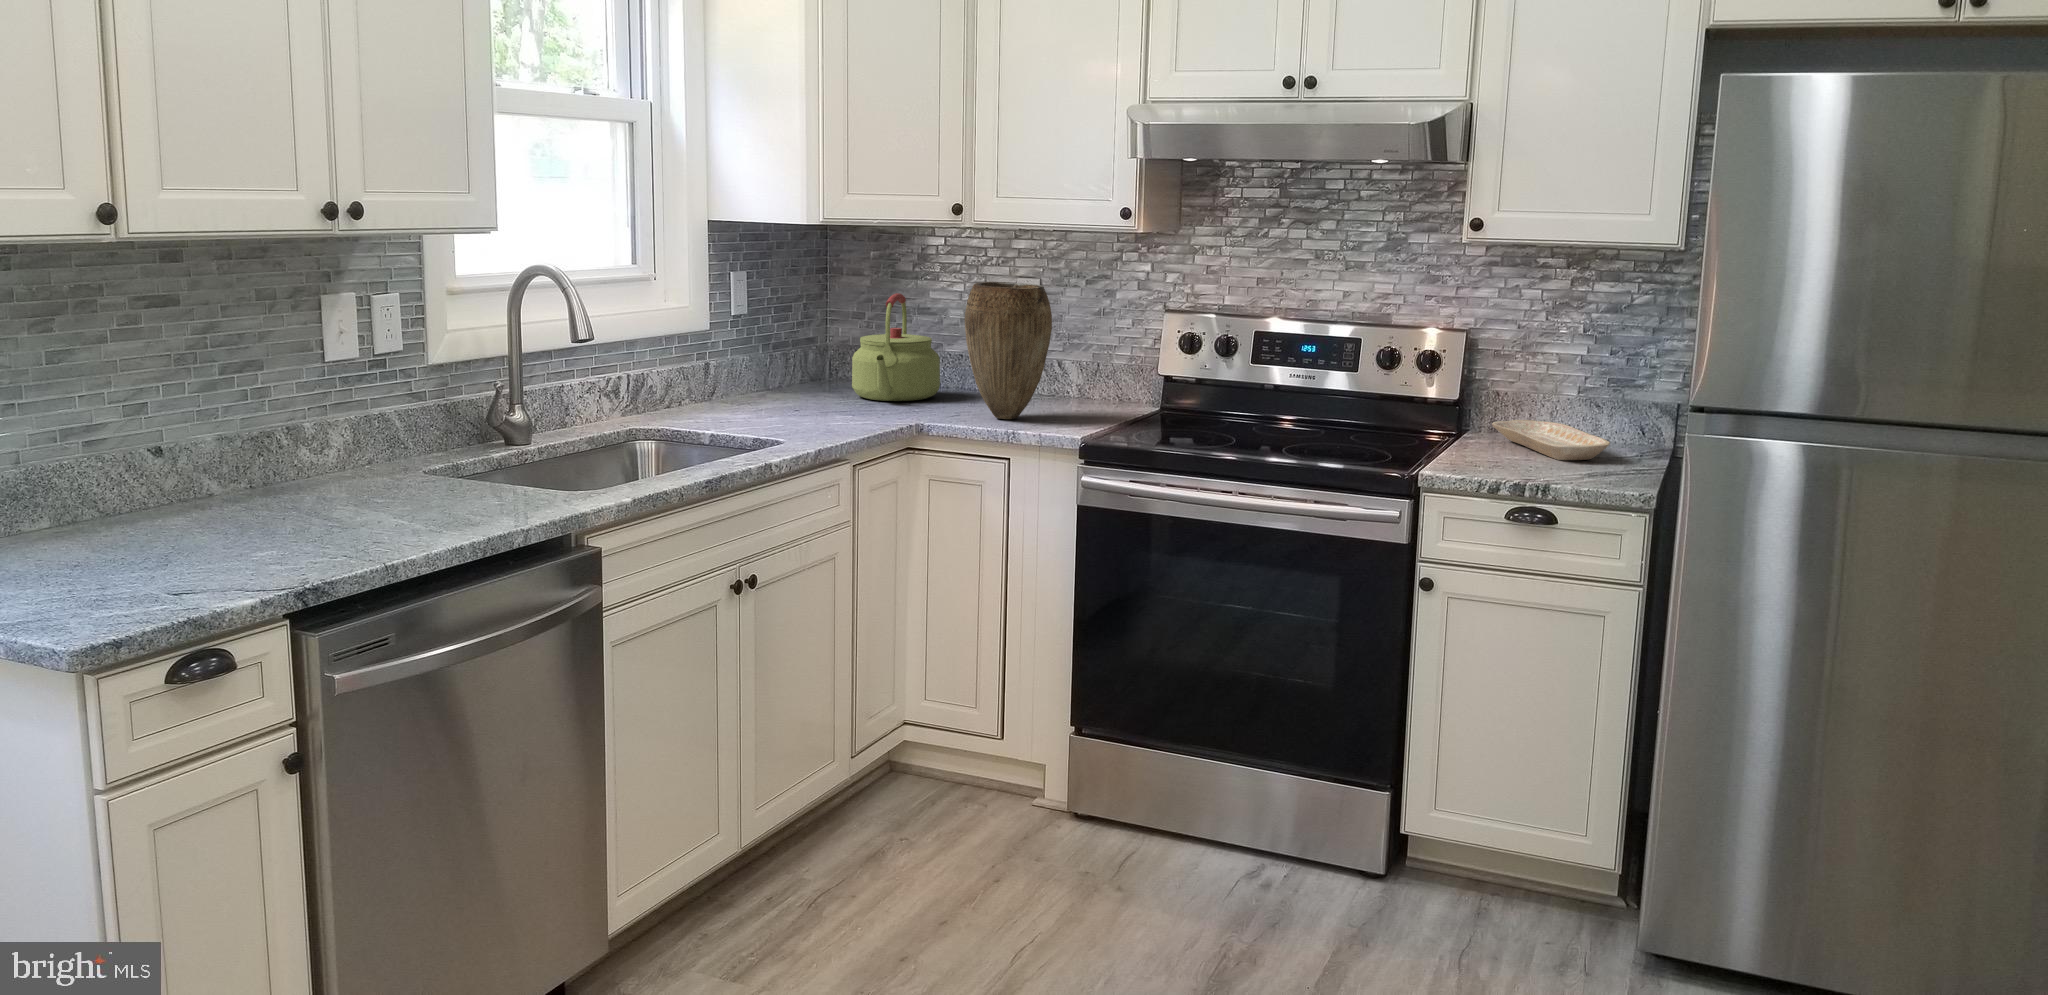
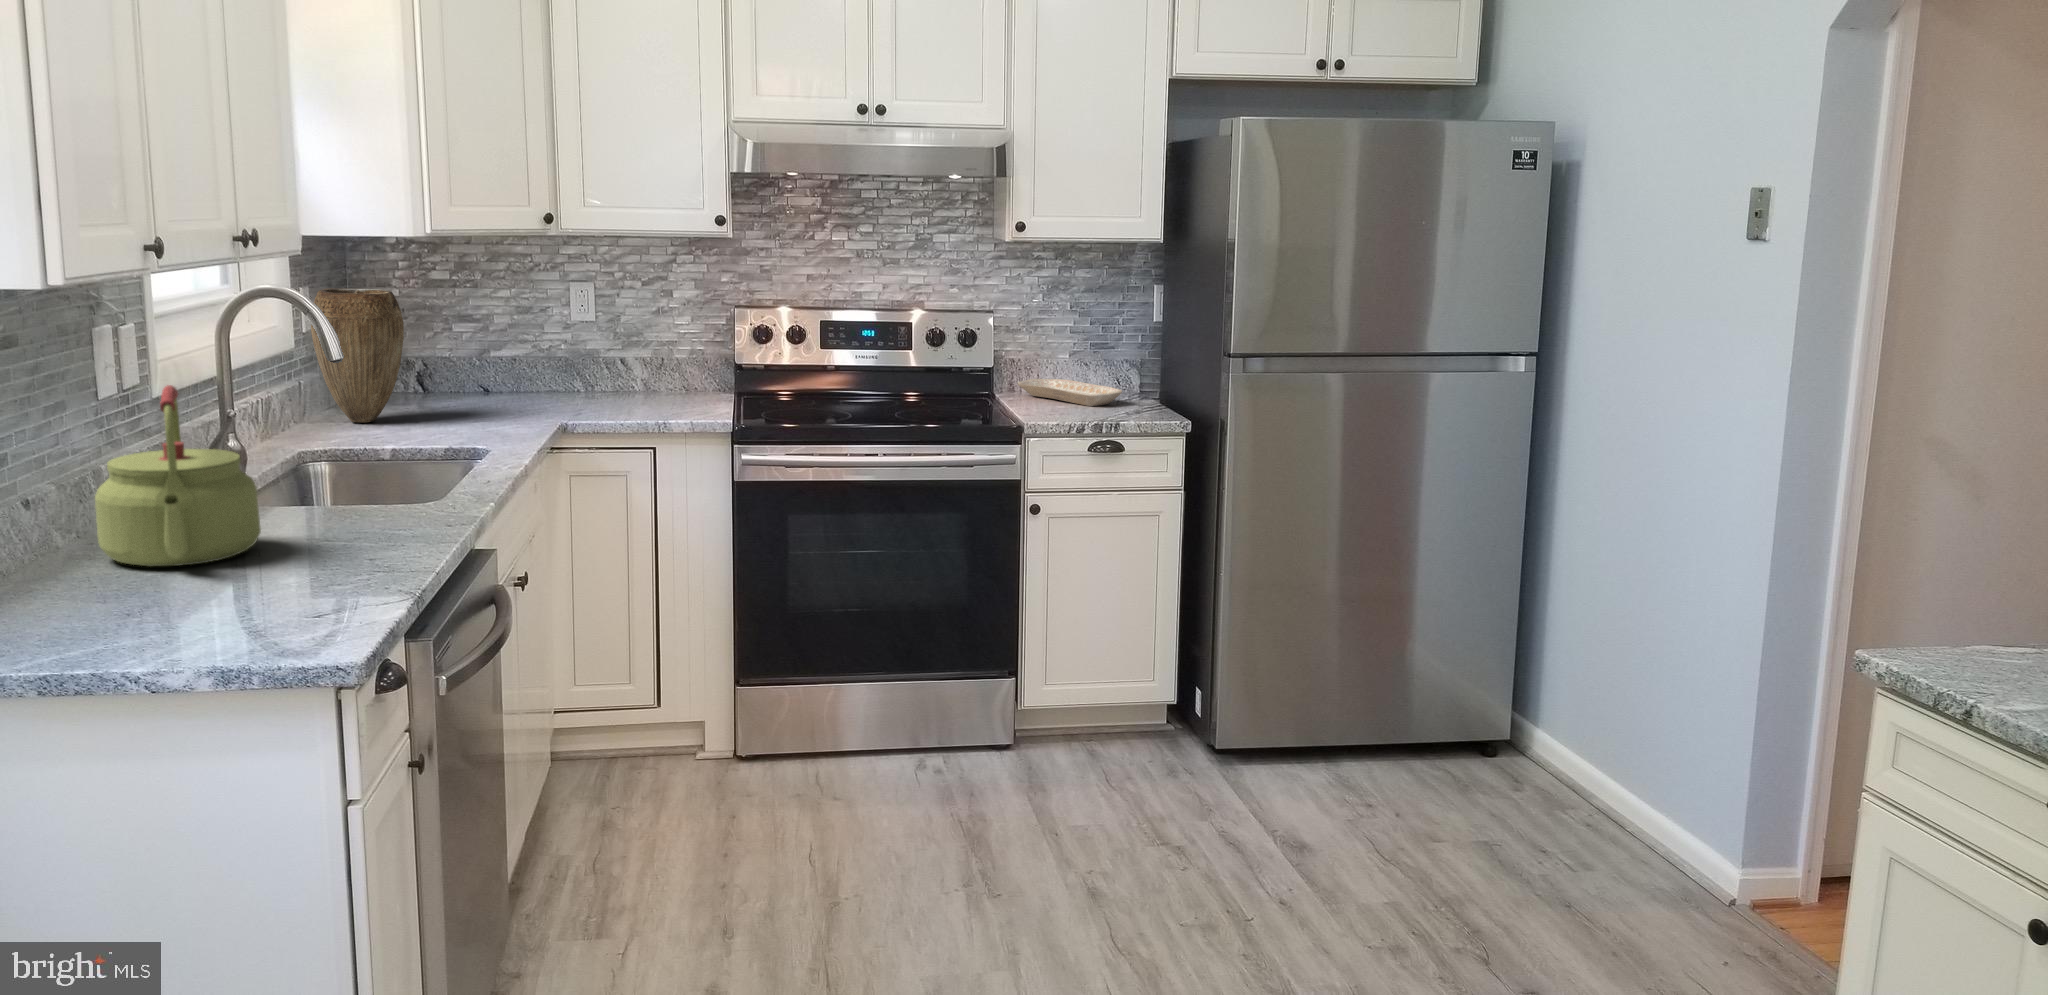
vase: present [965,282,1052,419] -> present [311,288,404,423]
kettle: present [852,293,940,401] -> present [95,385,261,567]

